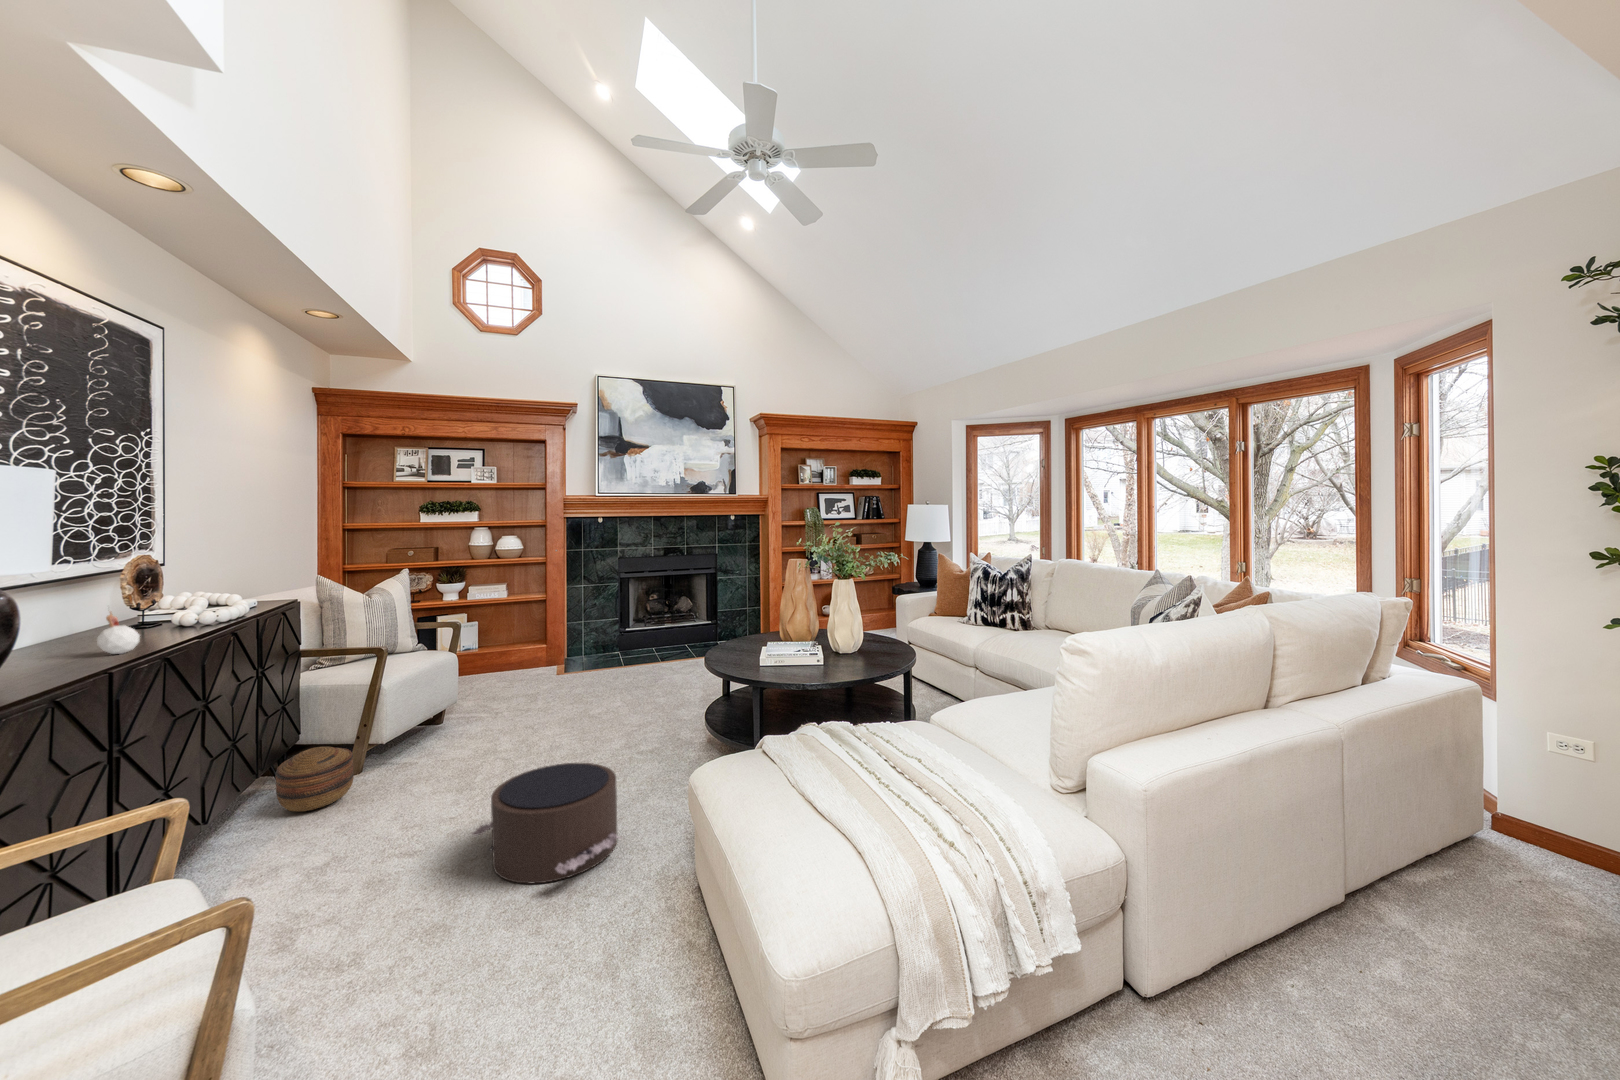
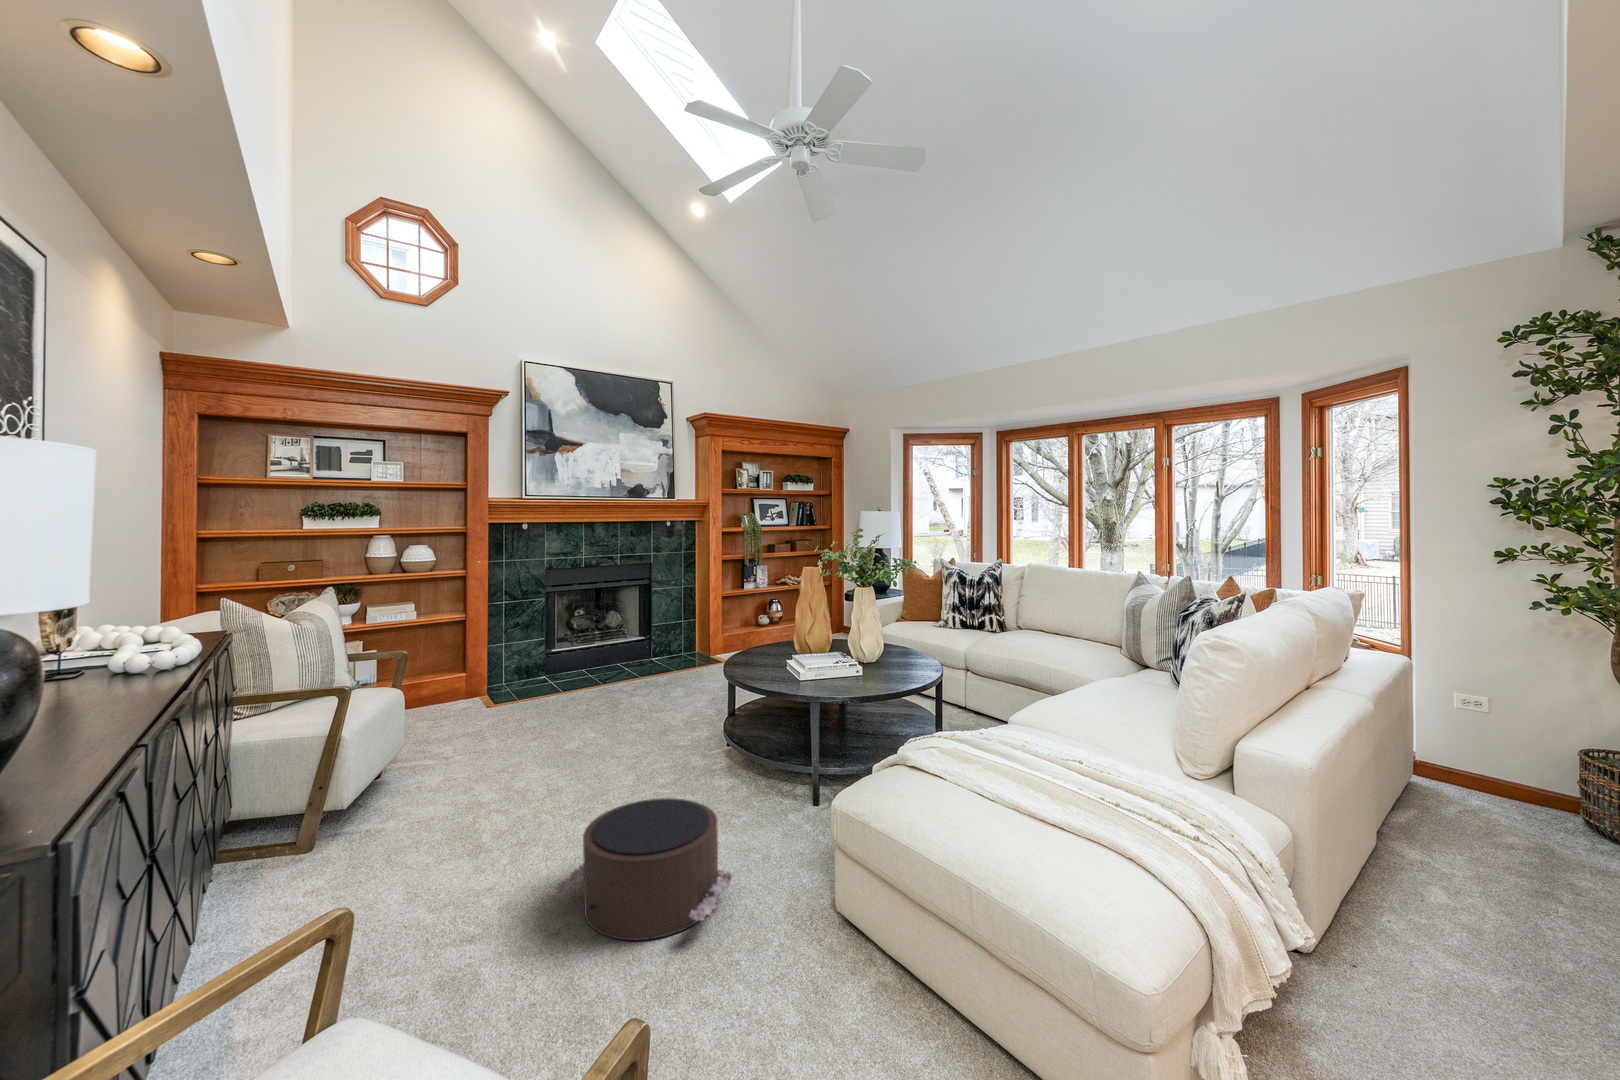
candle: present [97,611,140,654] -> none [81,645,138,711]
basket: present [275,747,354,811] -> none [234,816,334,904]

